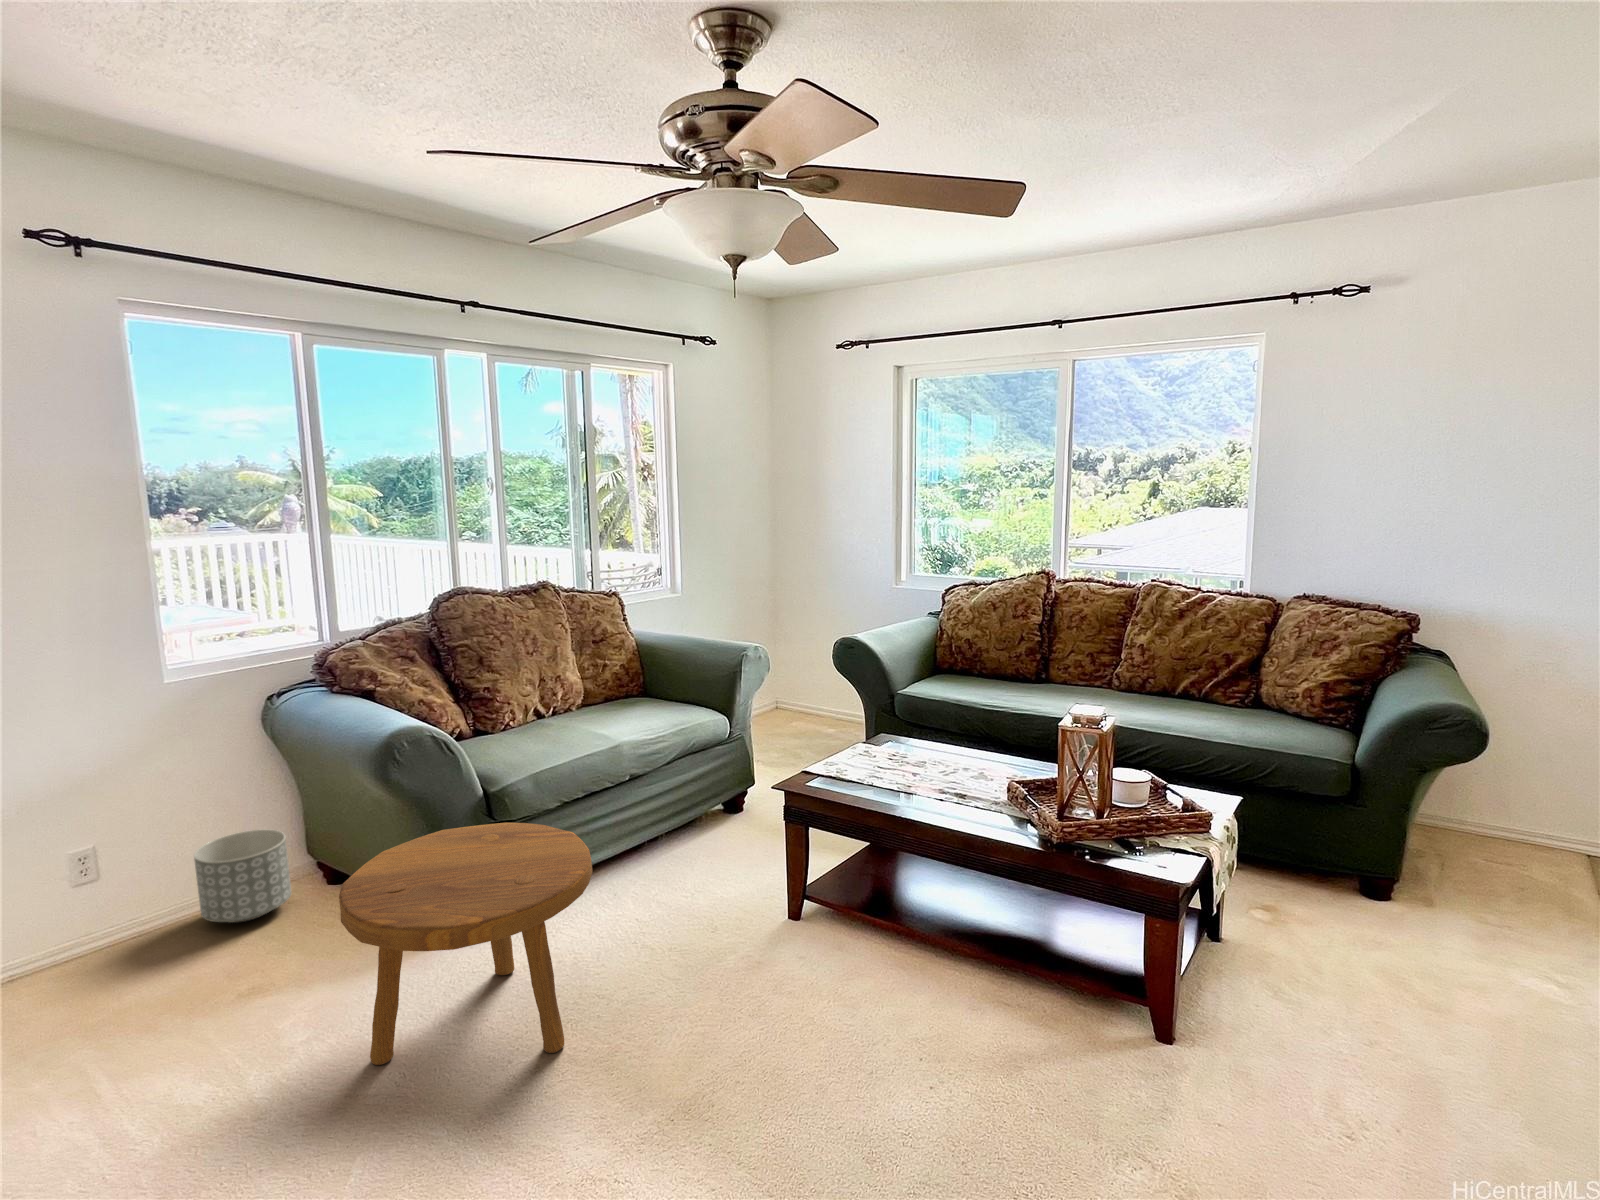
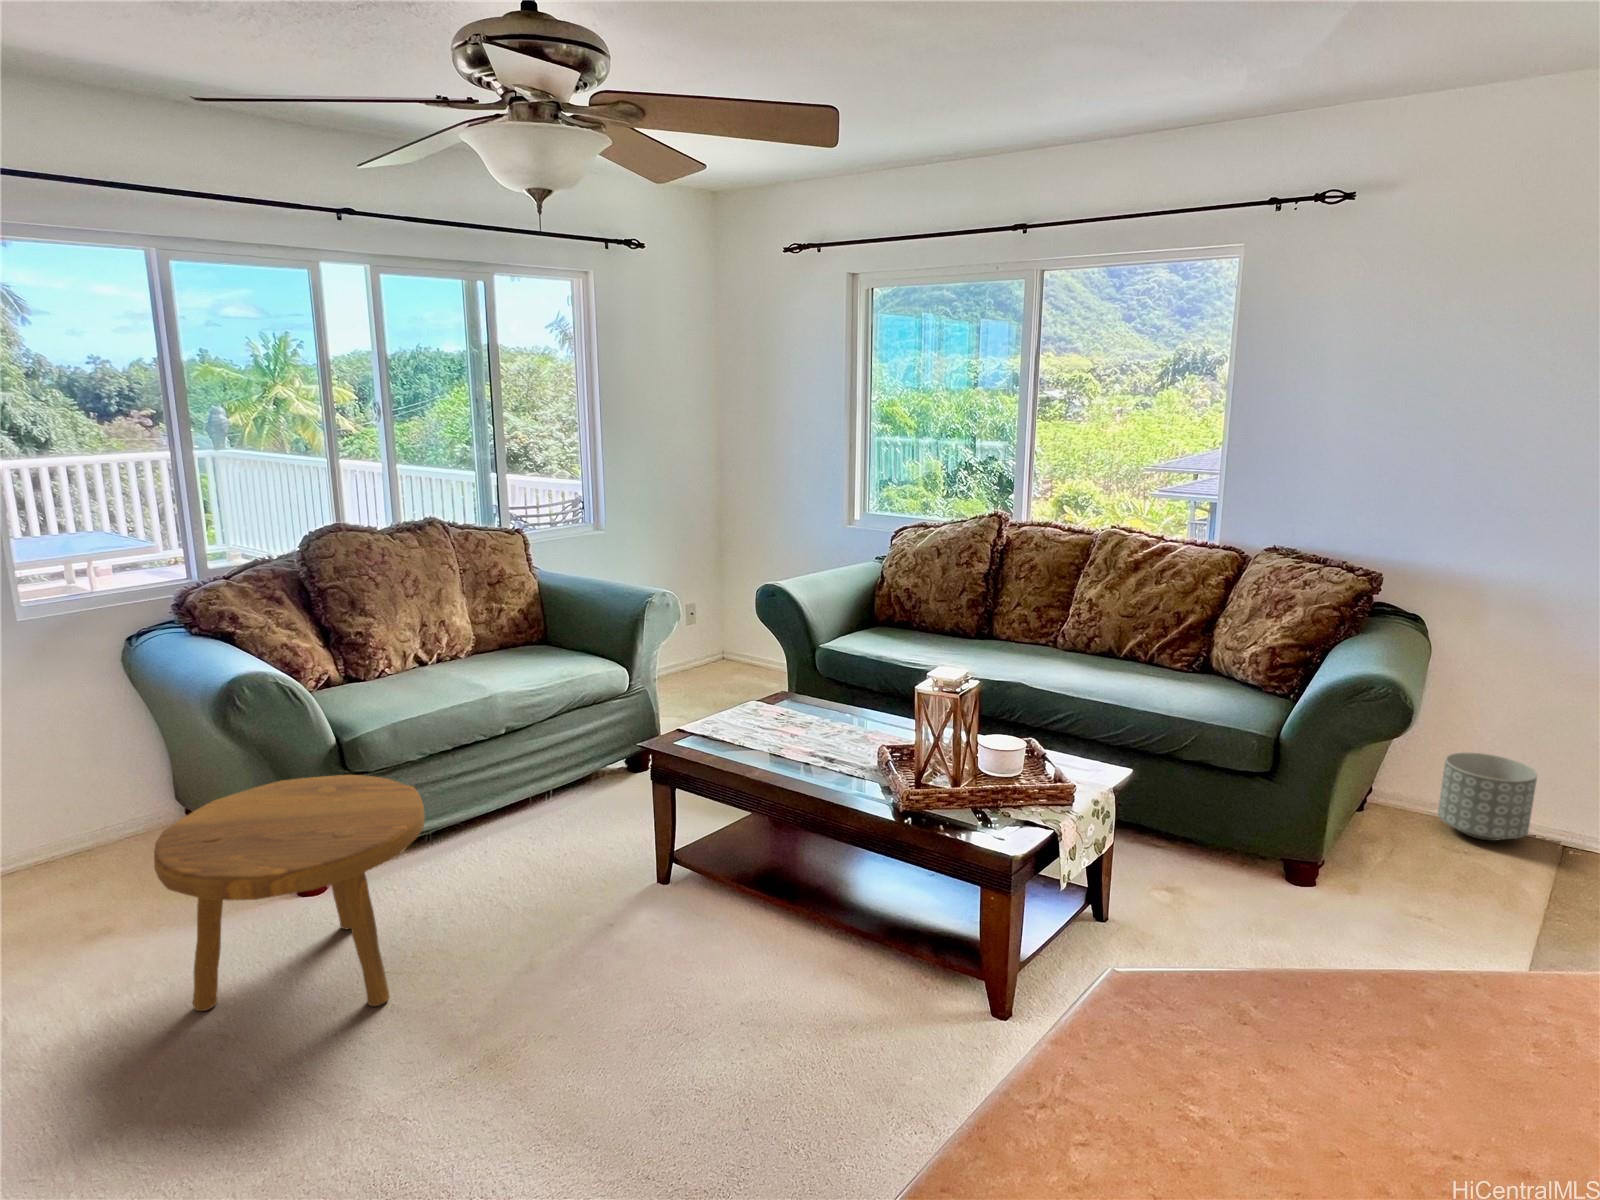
planter: present [194,830,291,923] -> present [1438,753,1537,841]

